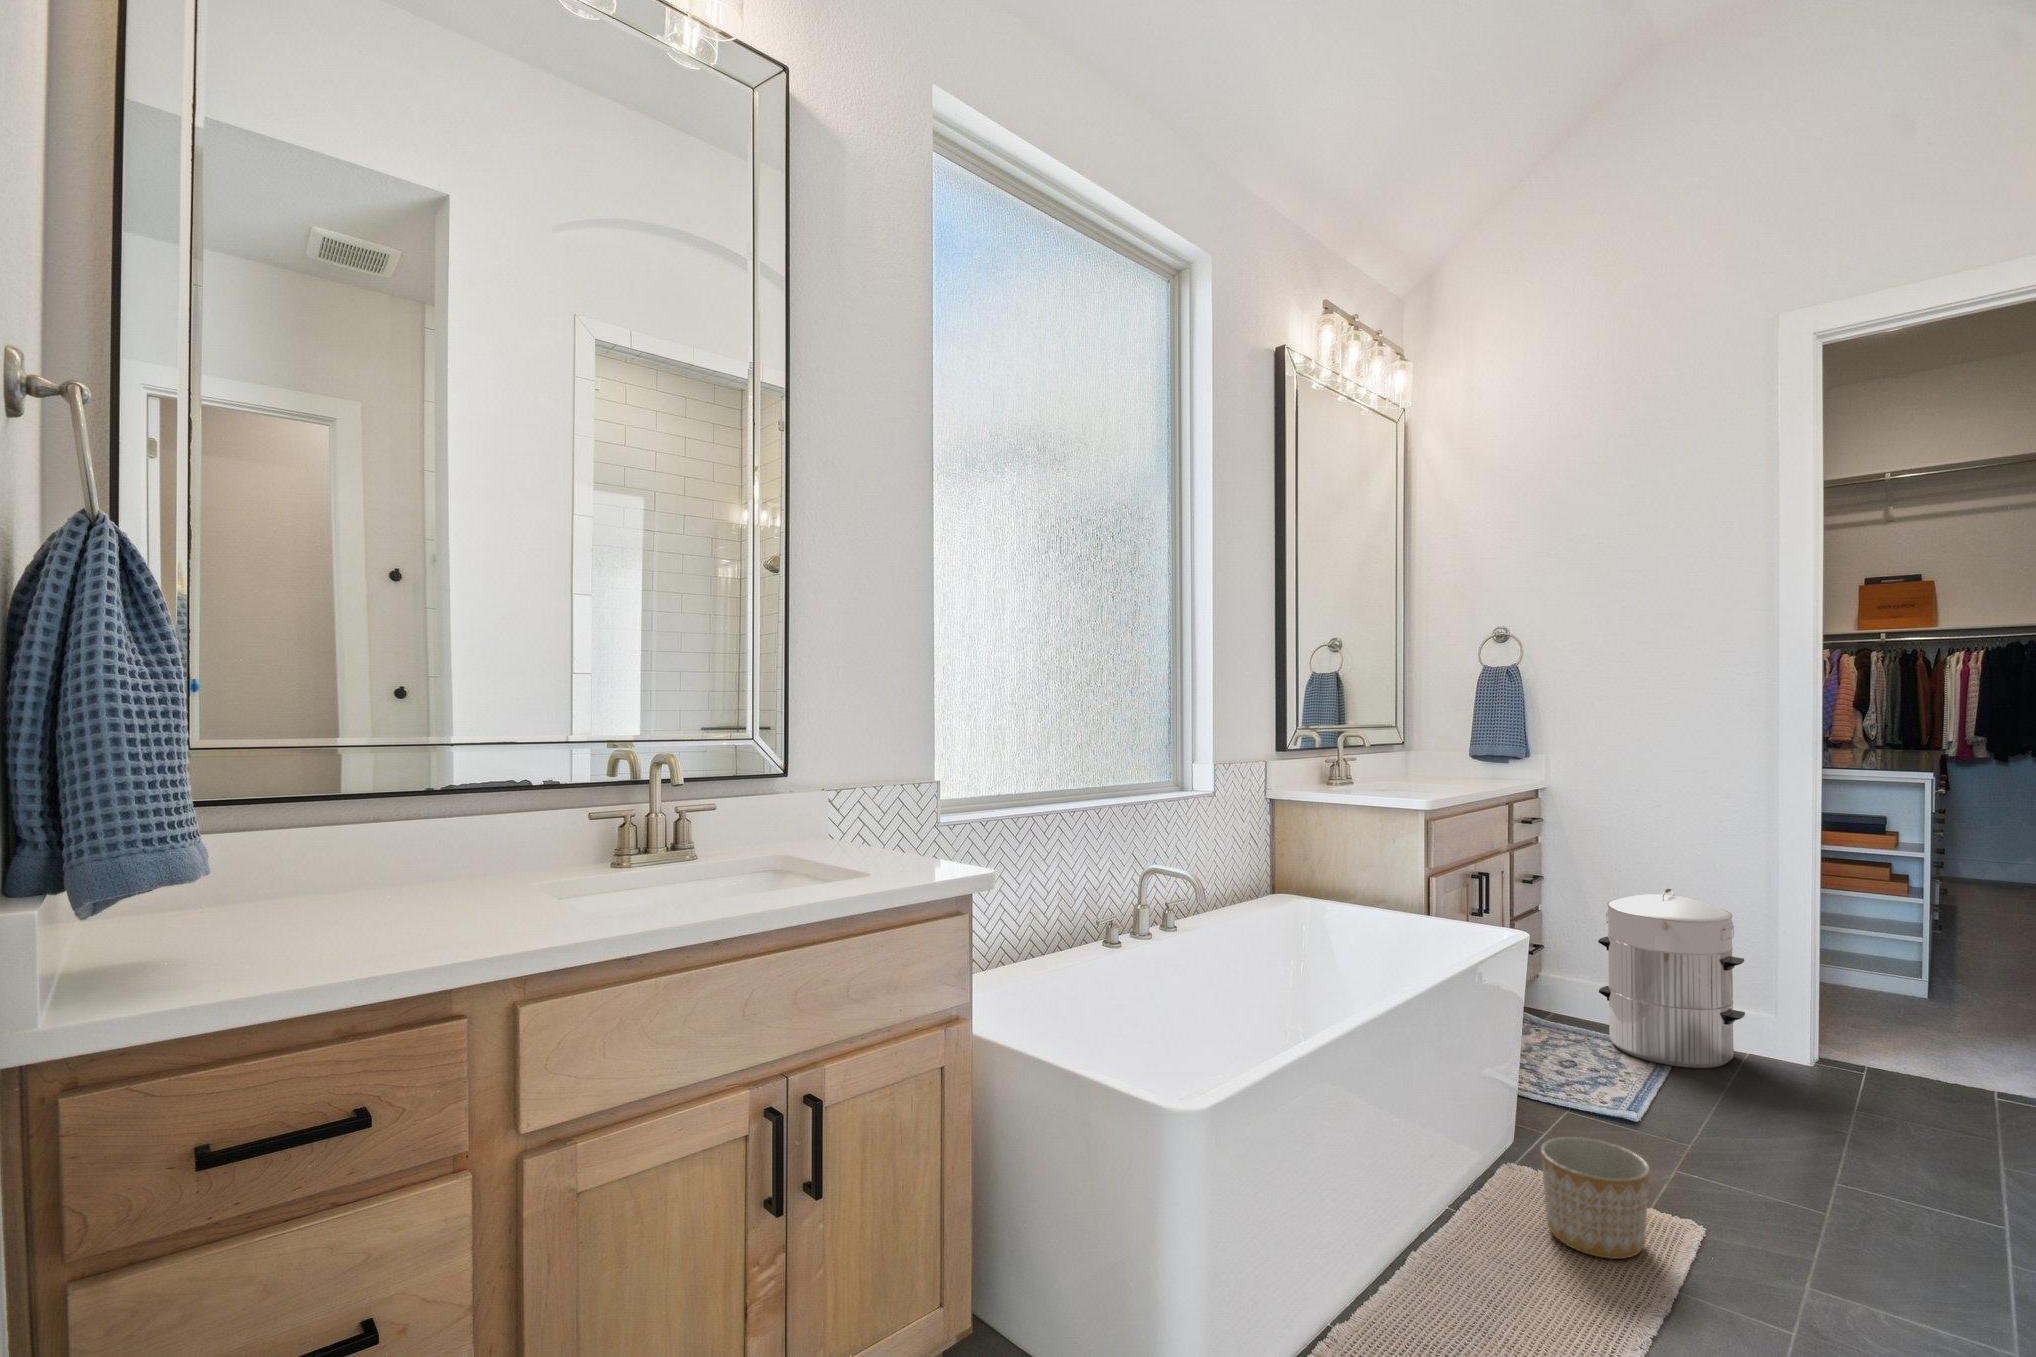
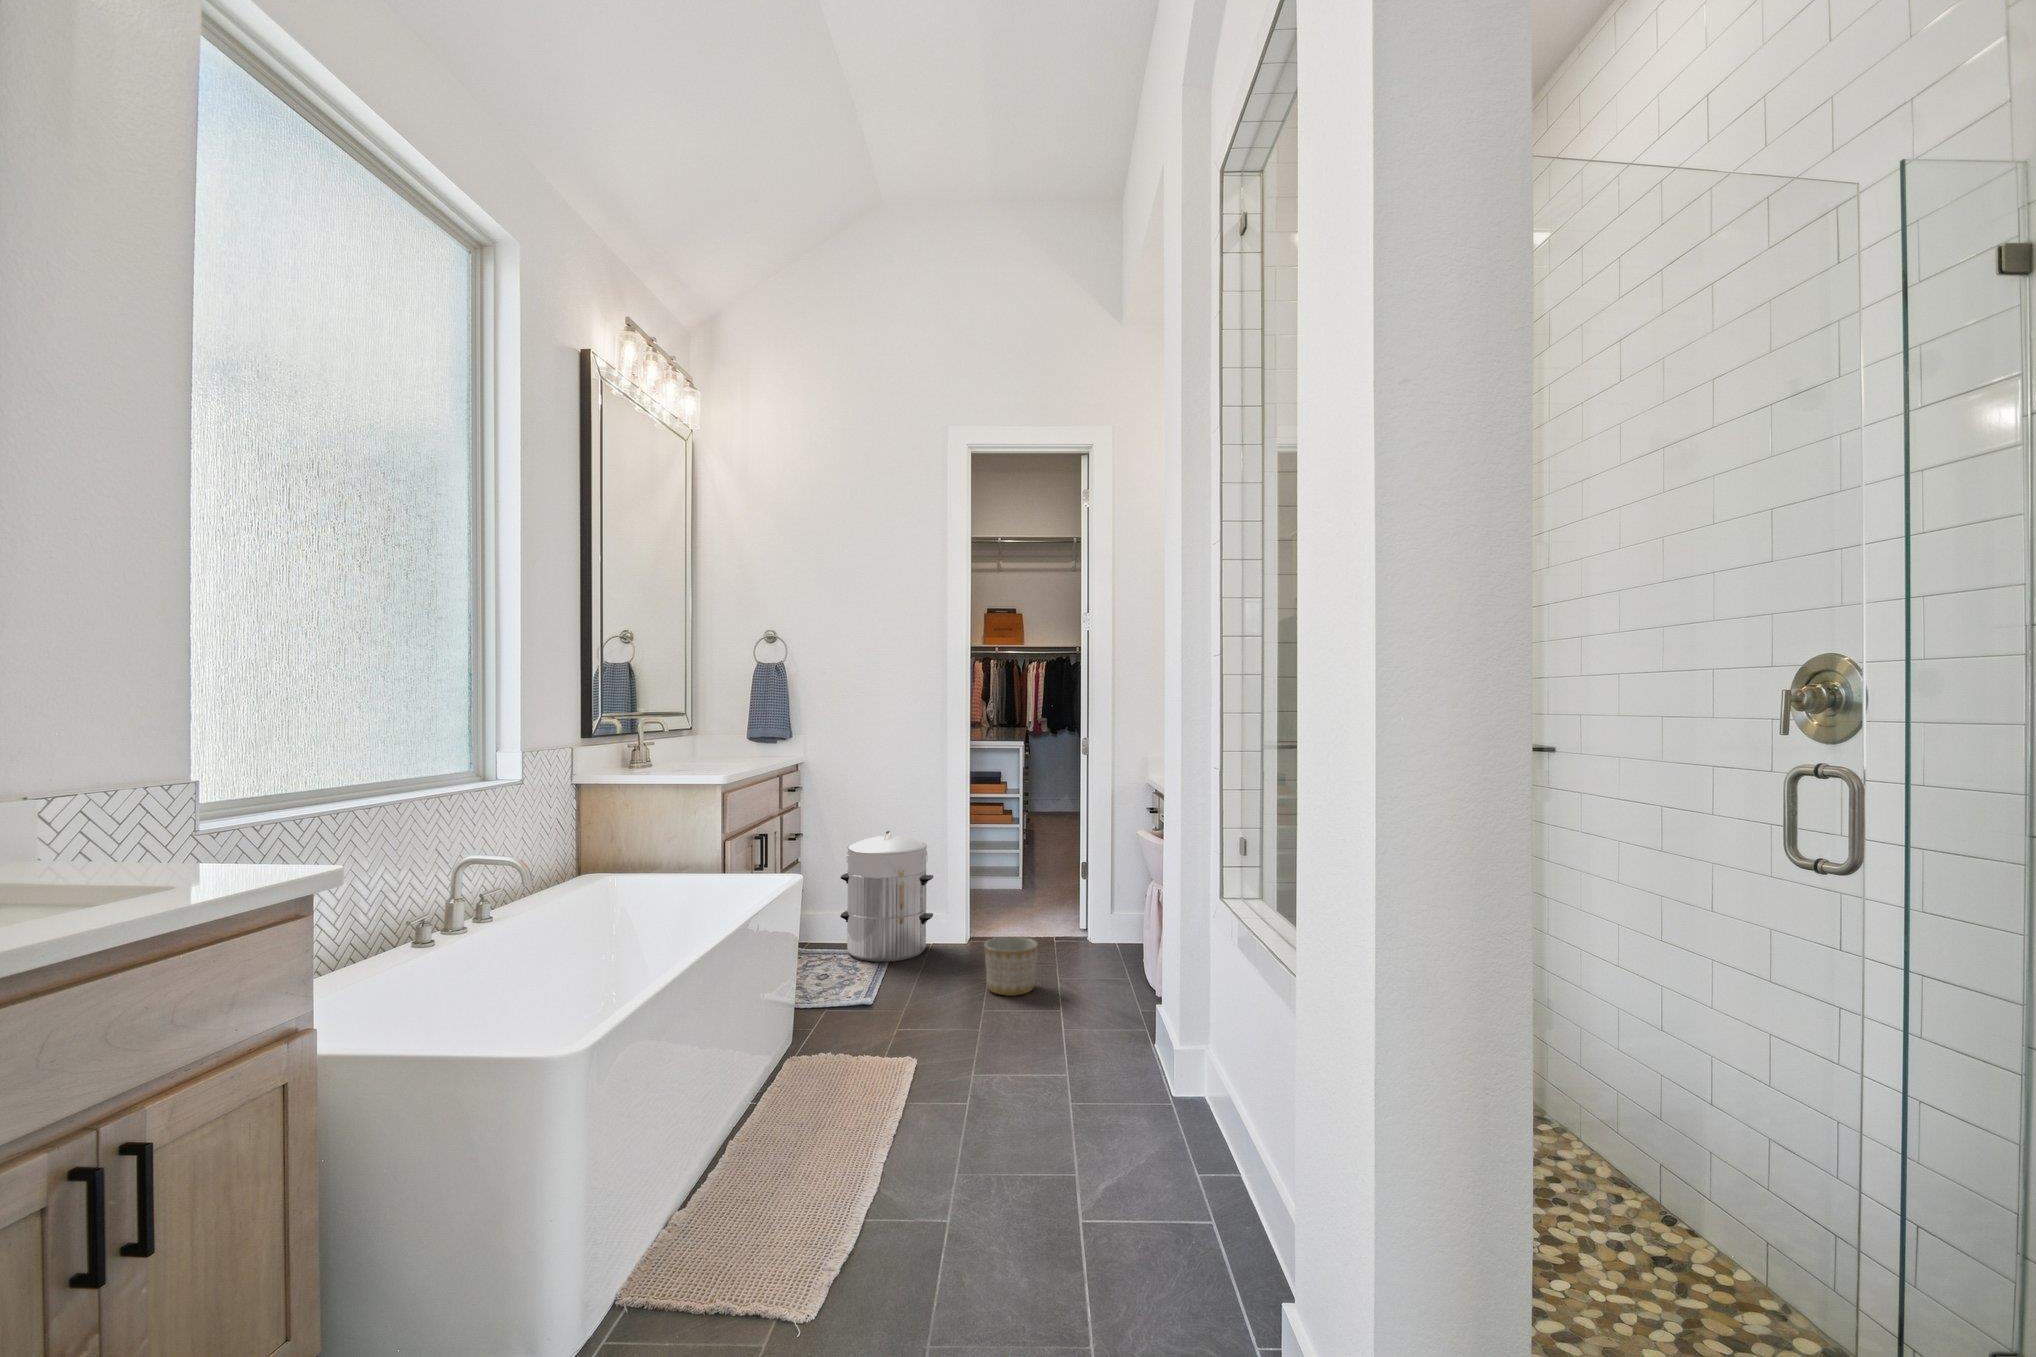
planter: present [1541,1137,1650,1259] -> present [984,937,1037,996]

